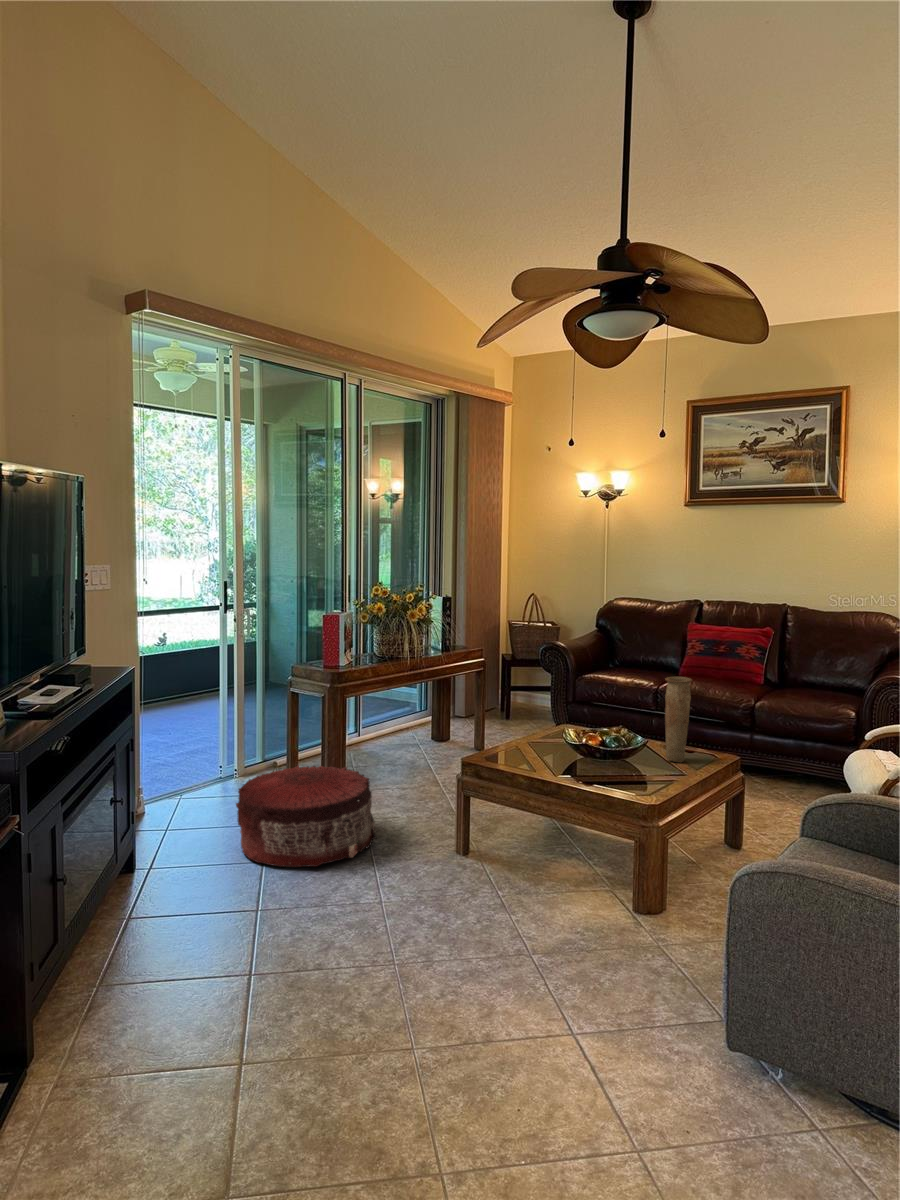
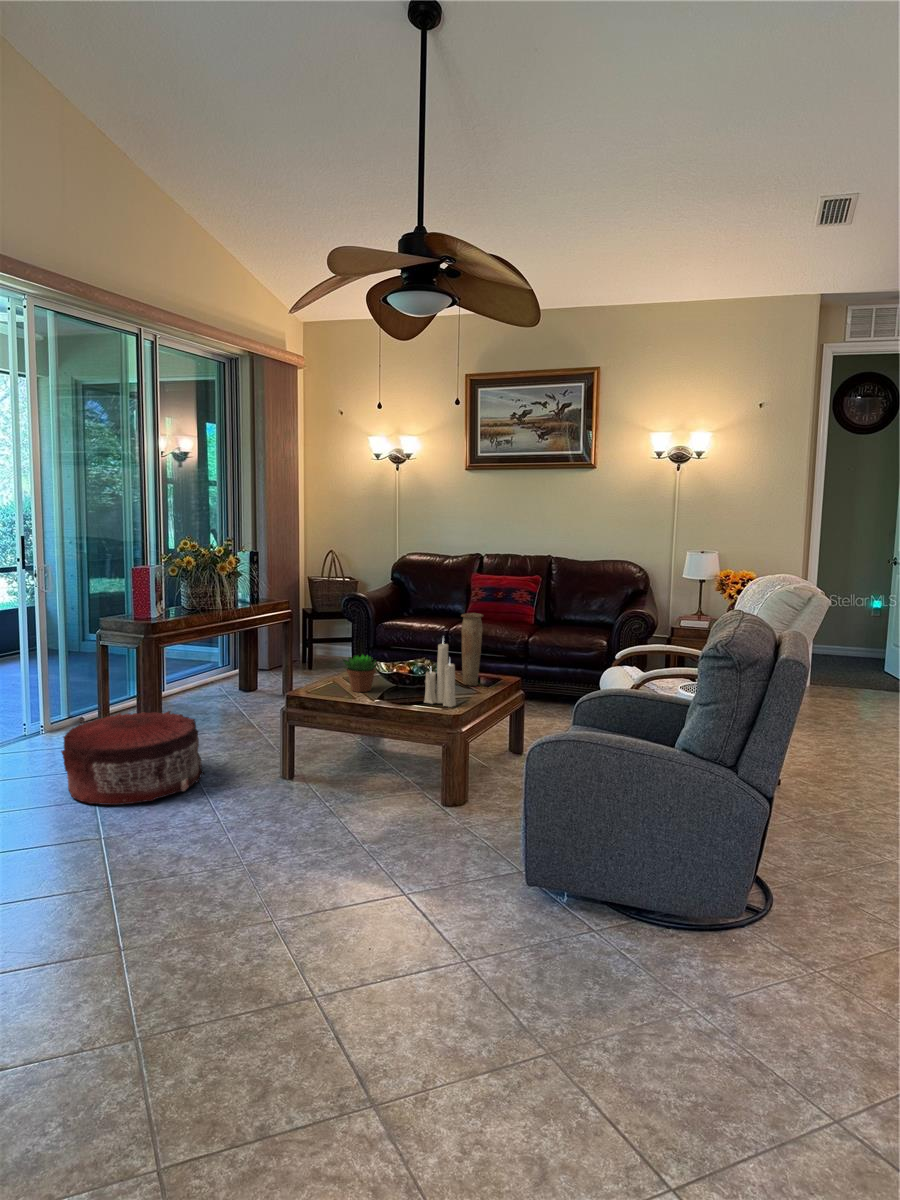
candle: none [615,701,654,790] -> present [424,643,456,707]
succulent plant: none [525,718,566,762] -> present [343,655,377,692]

